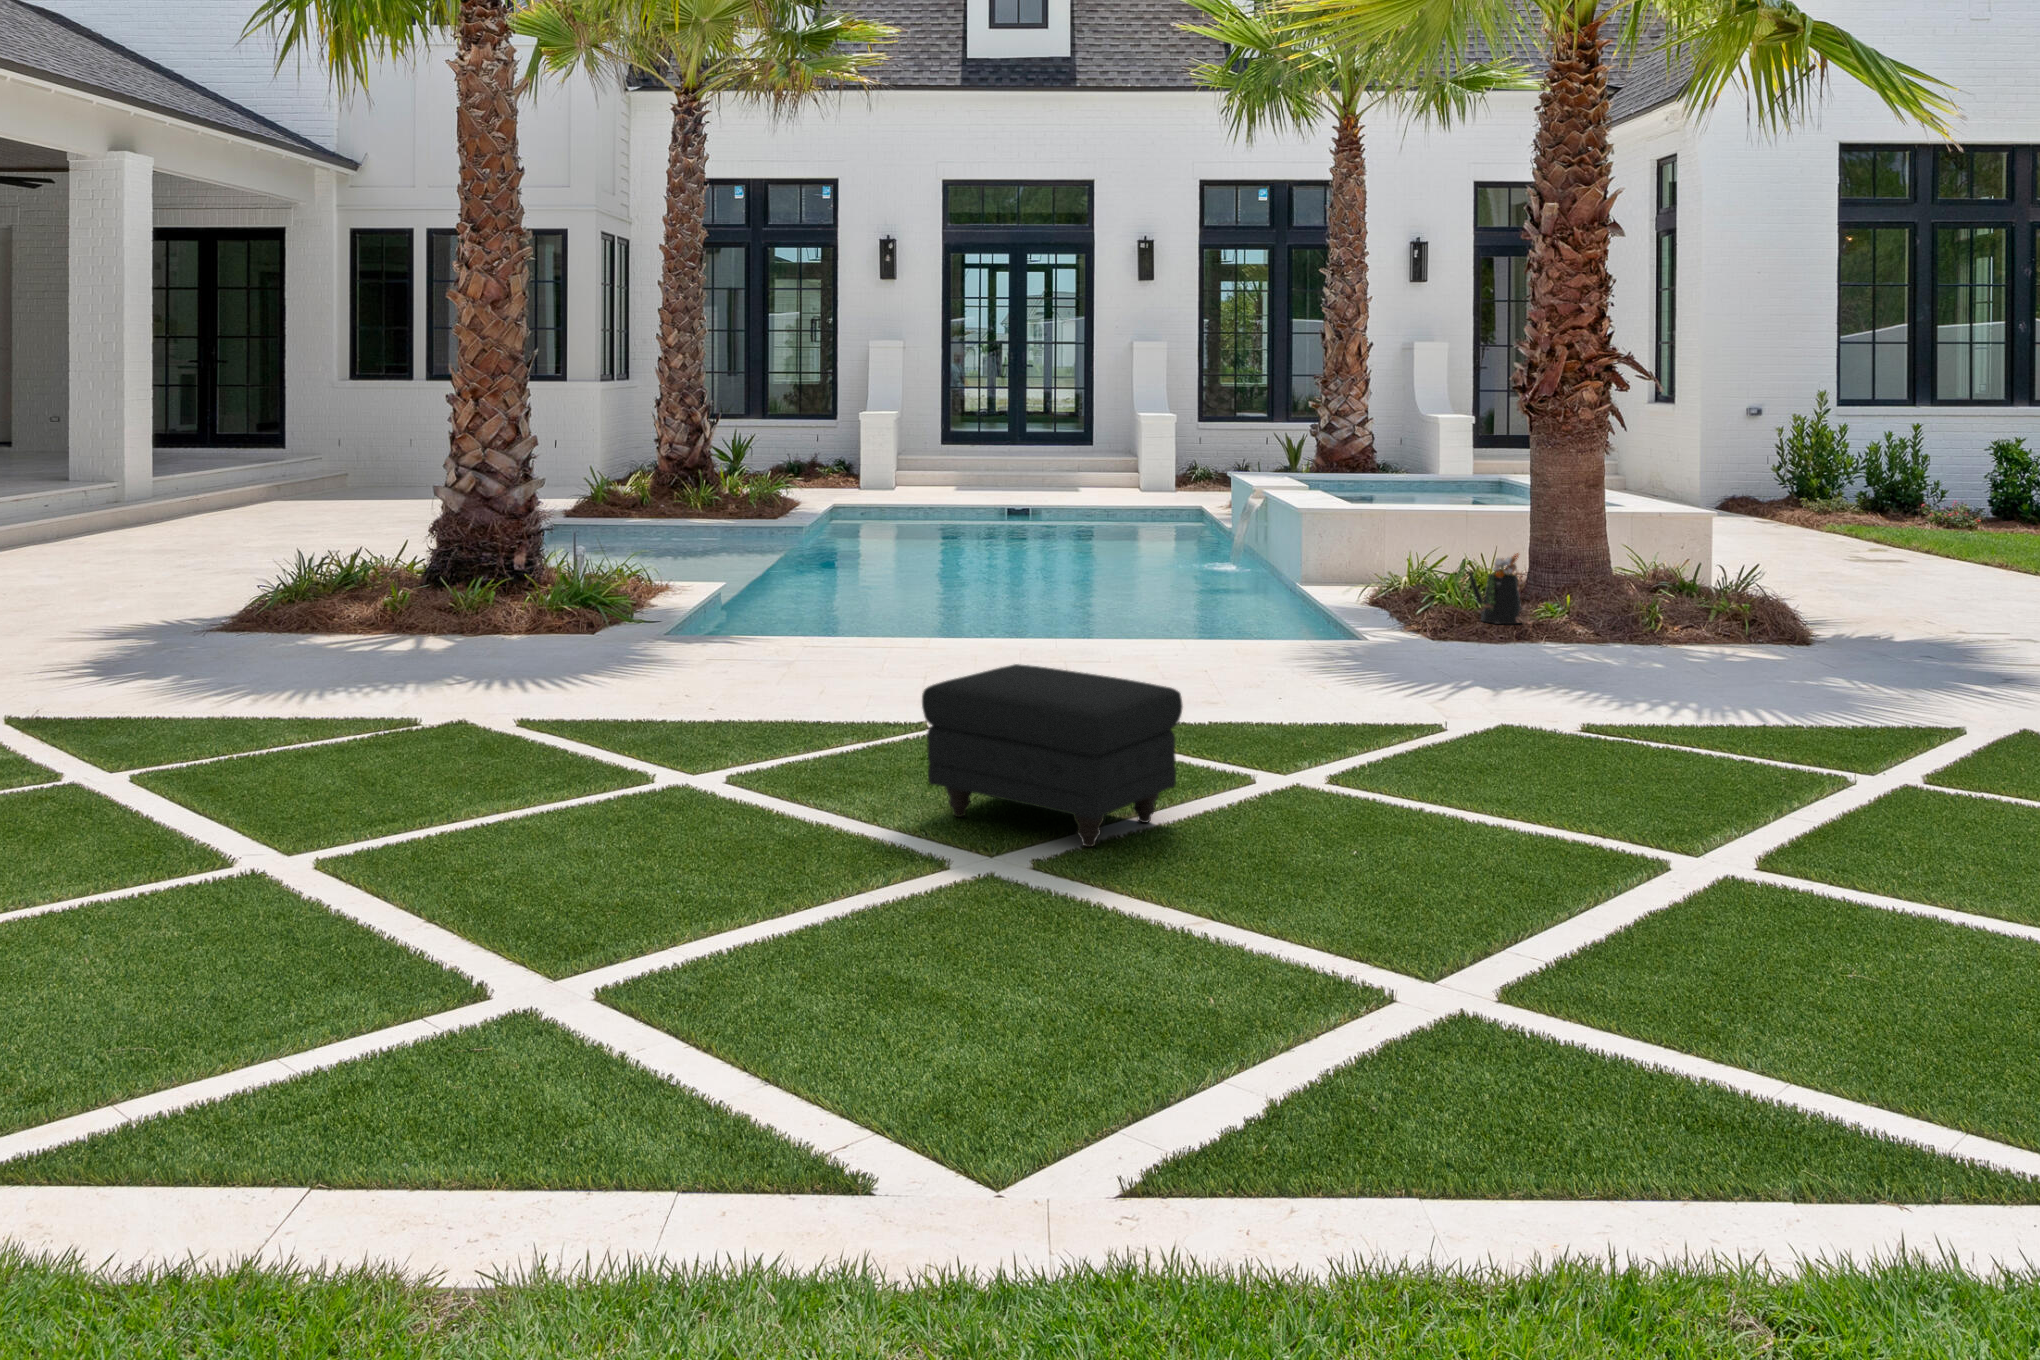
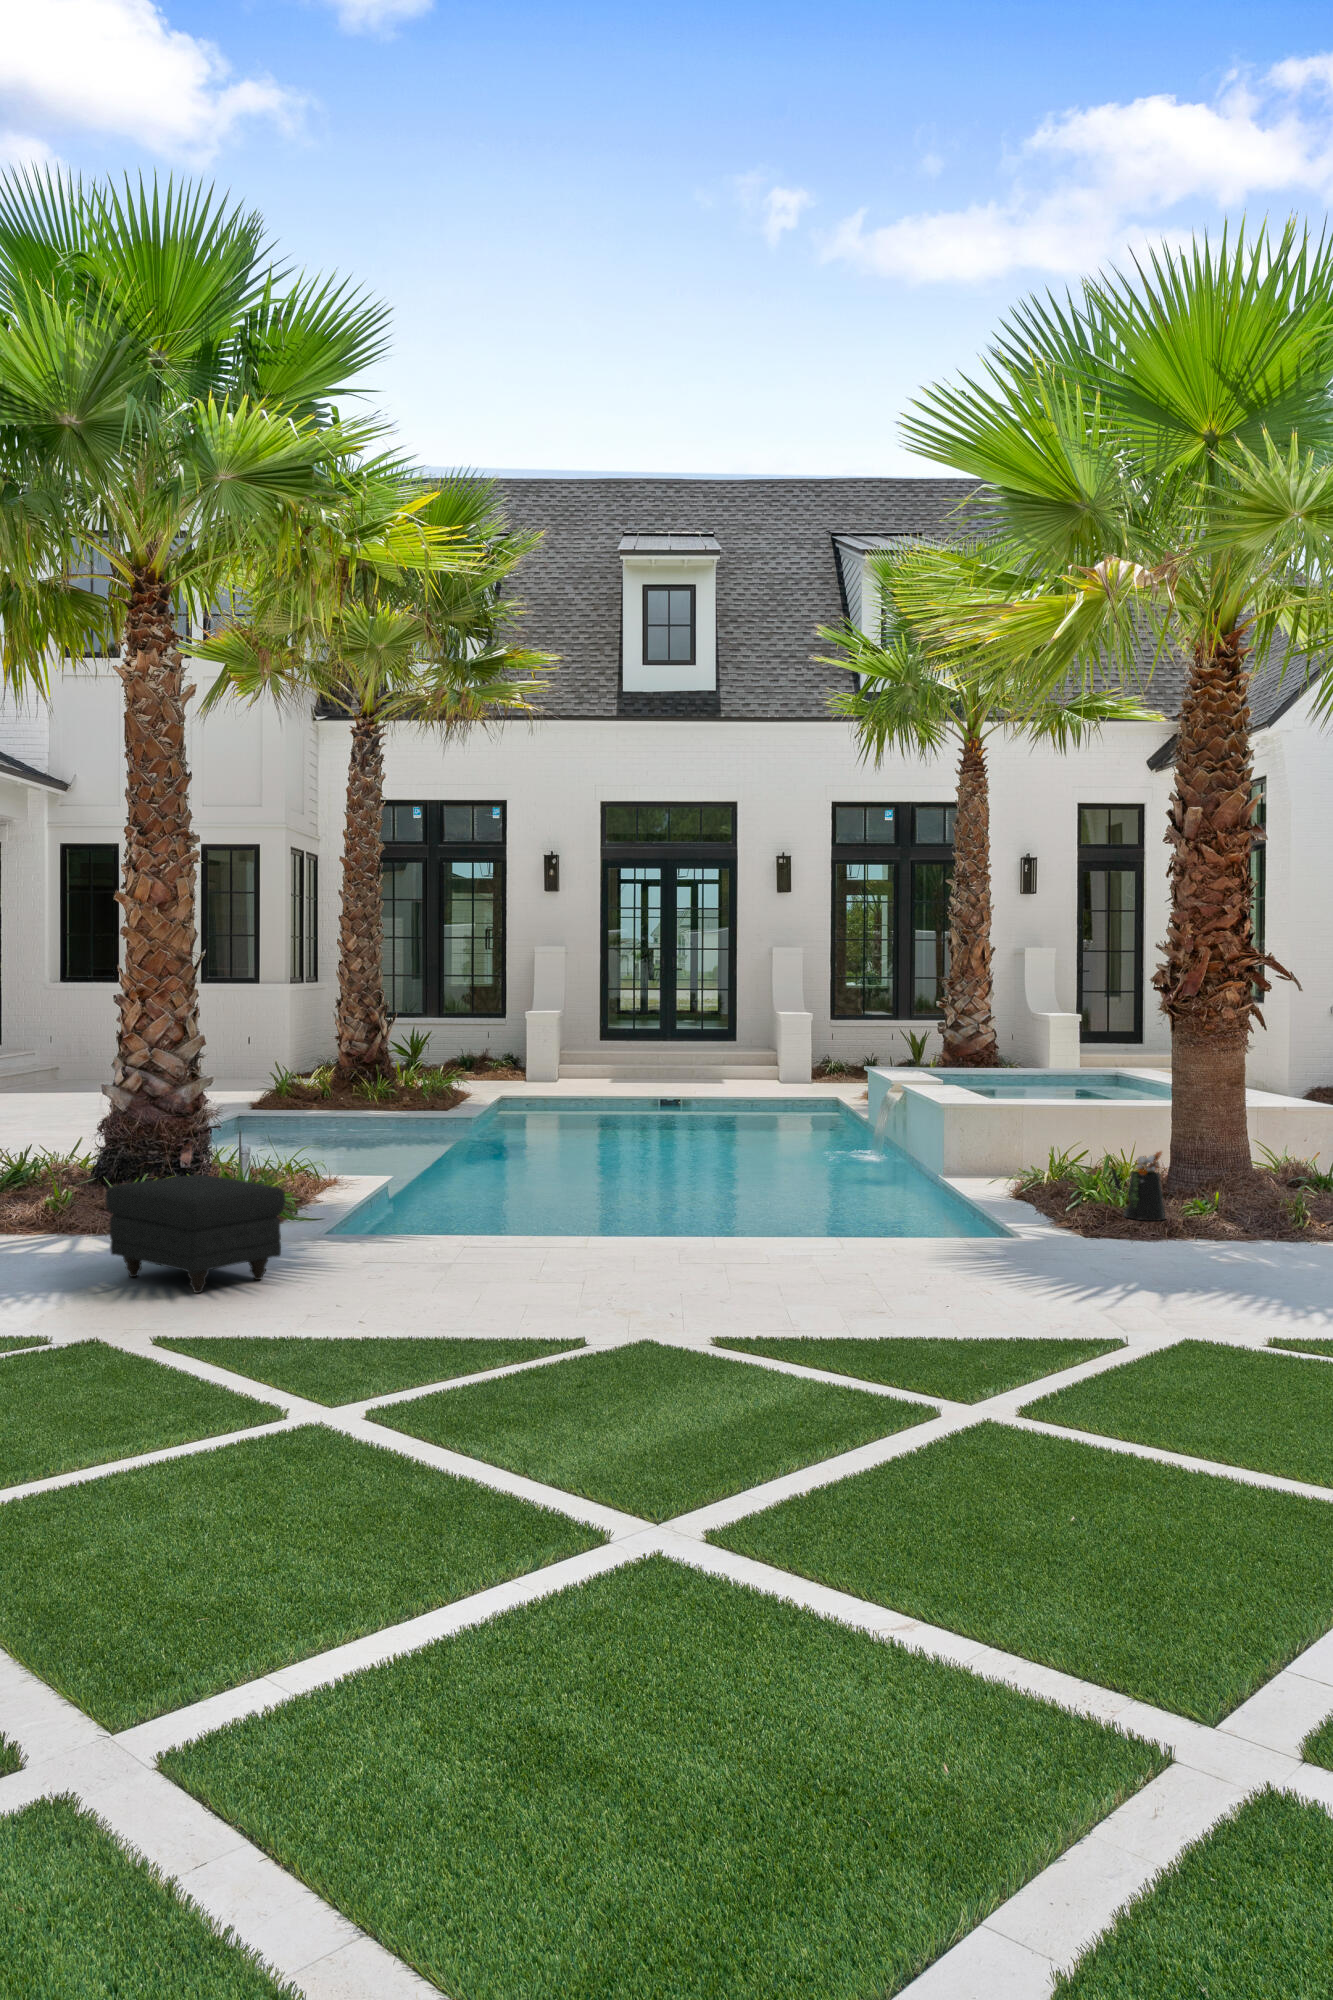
ottoman: present [922,664,1182,847] -> present [105,1175,286,1293]

